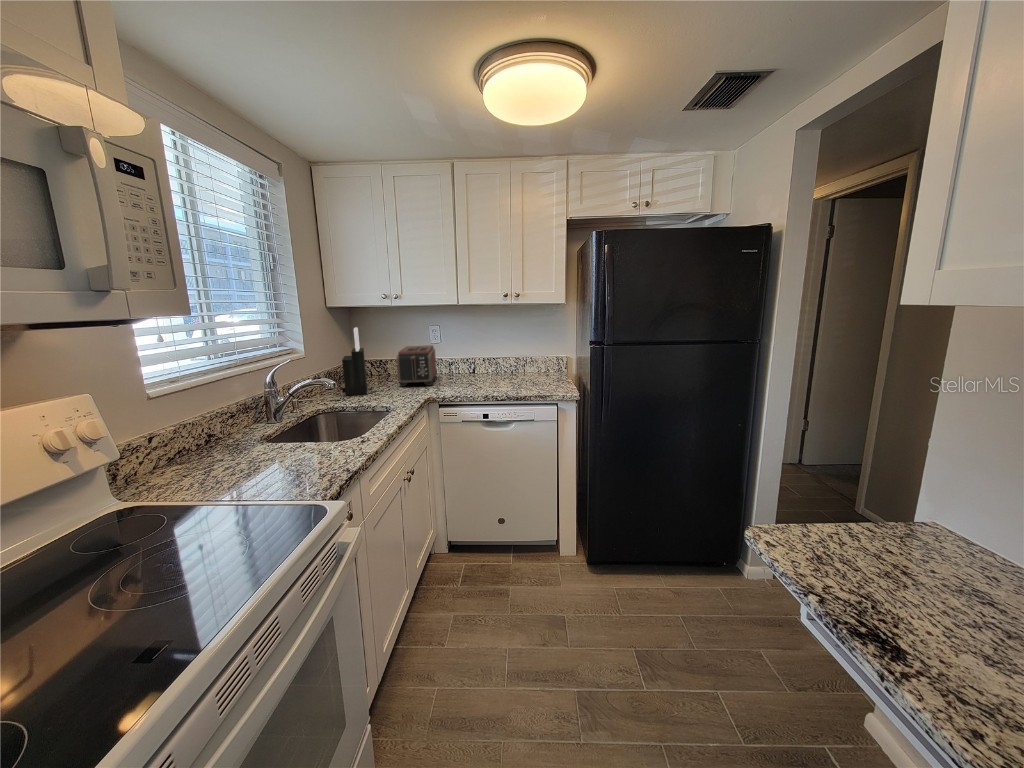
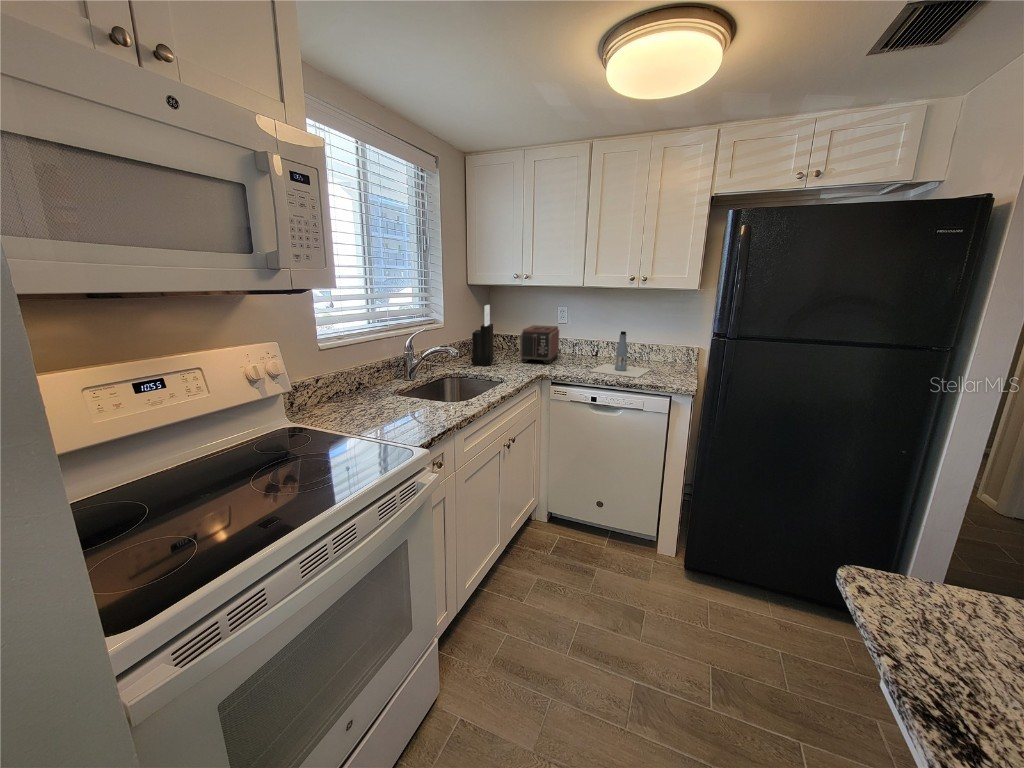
bottle: none [474,346,532,390] -> present [590,331,651,378]

